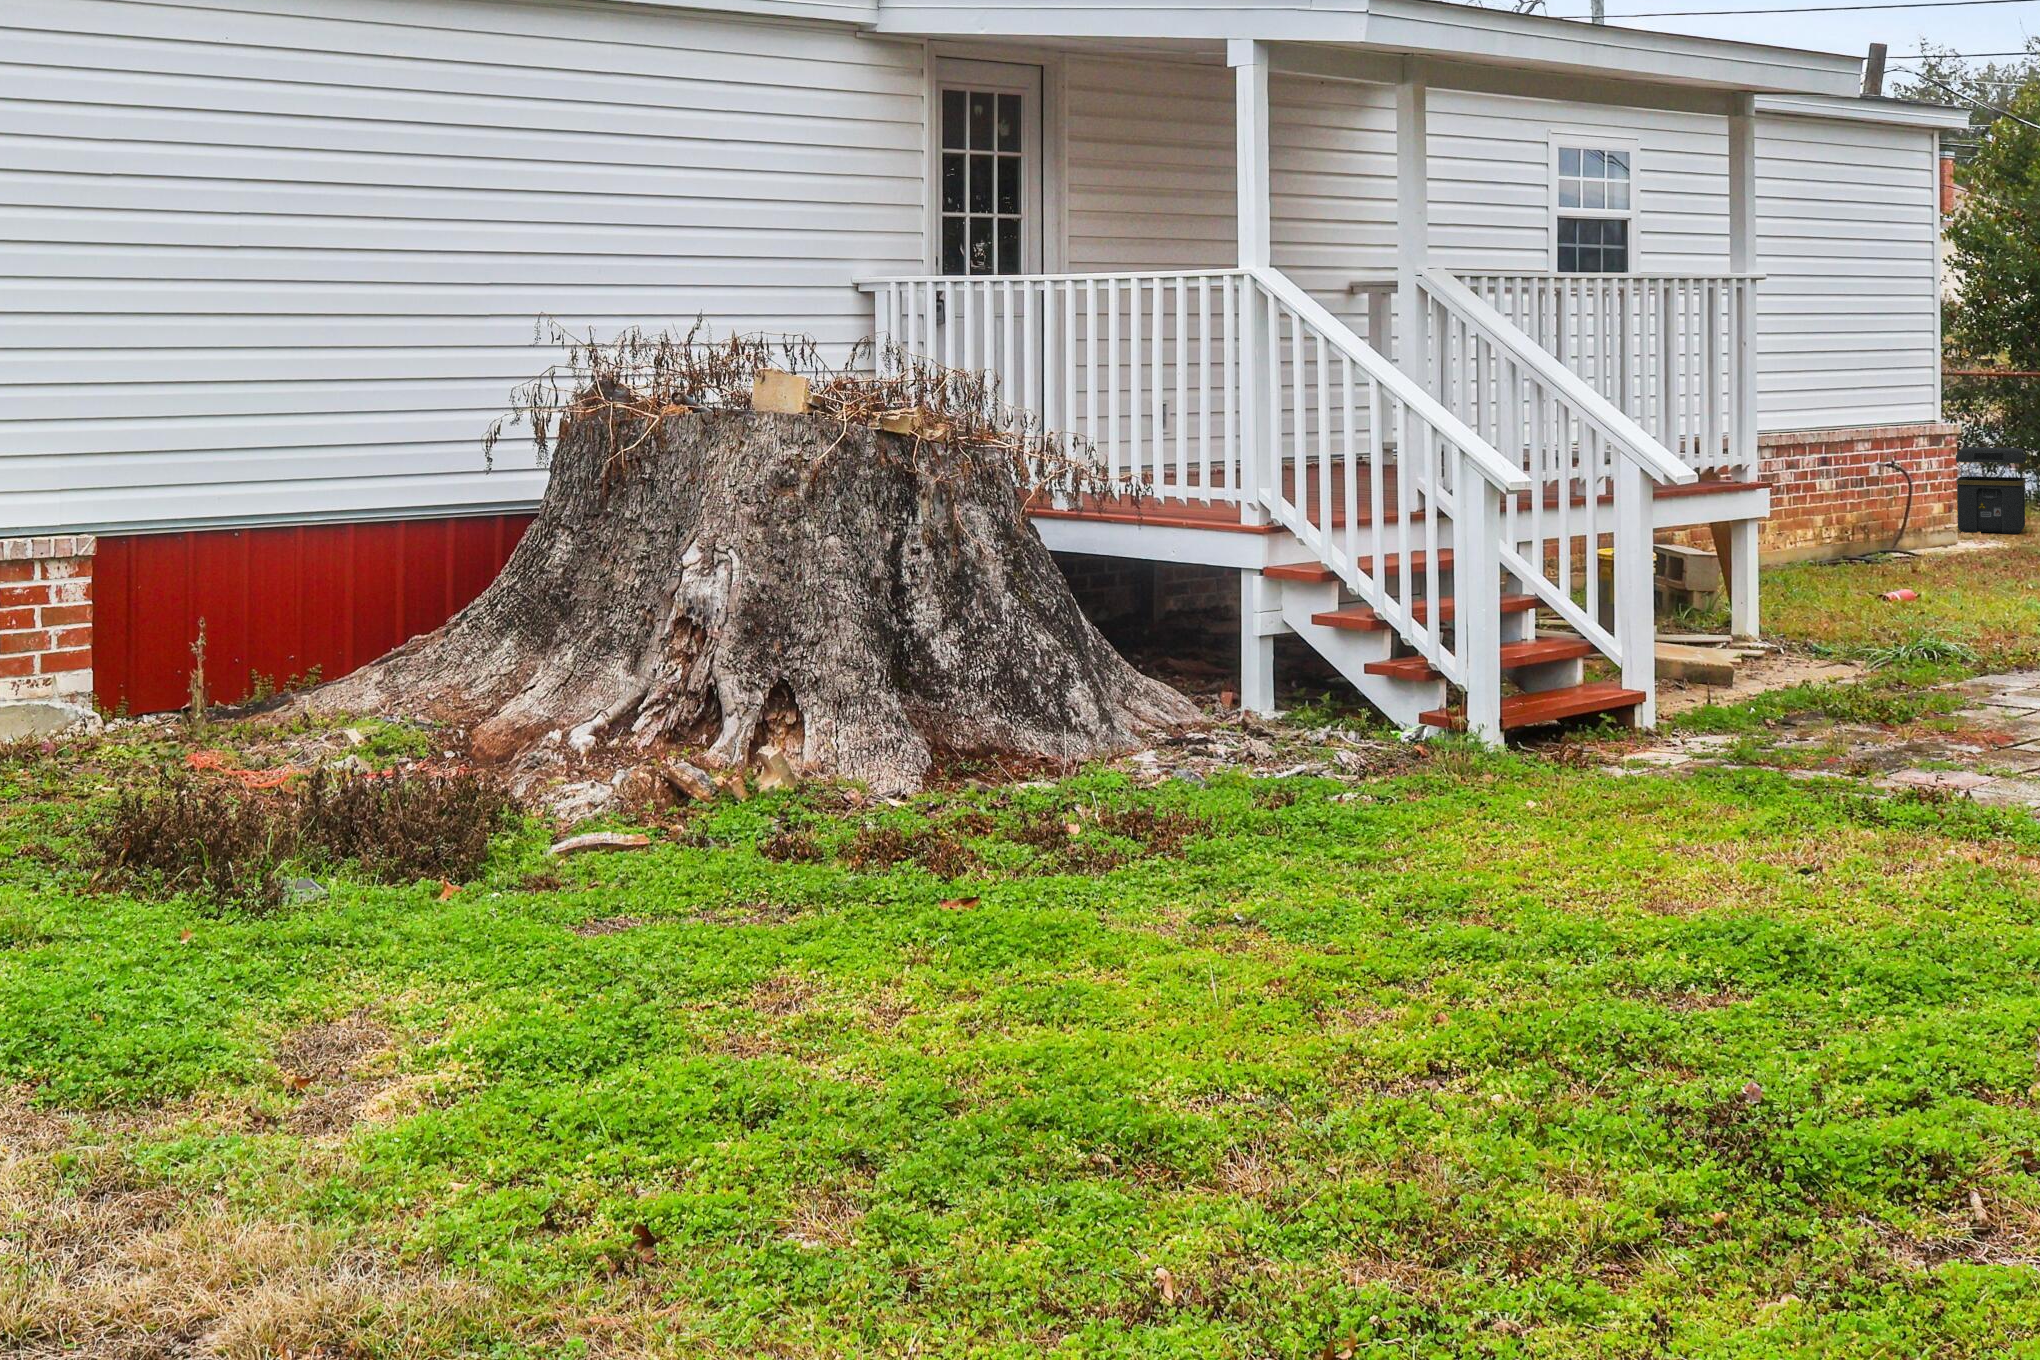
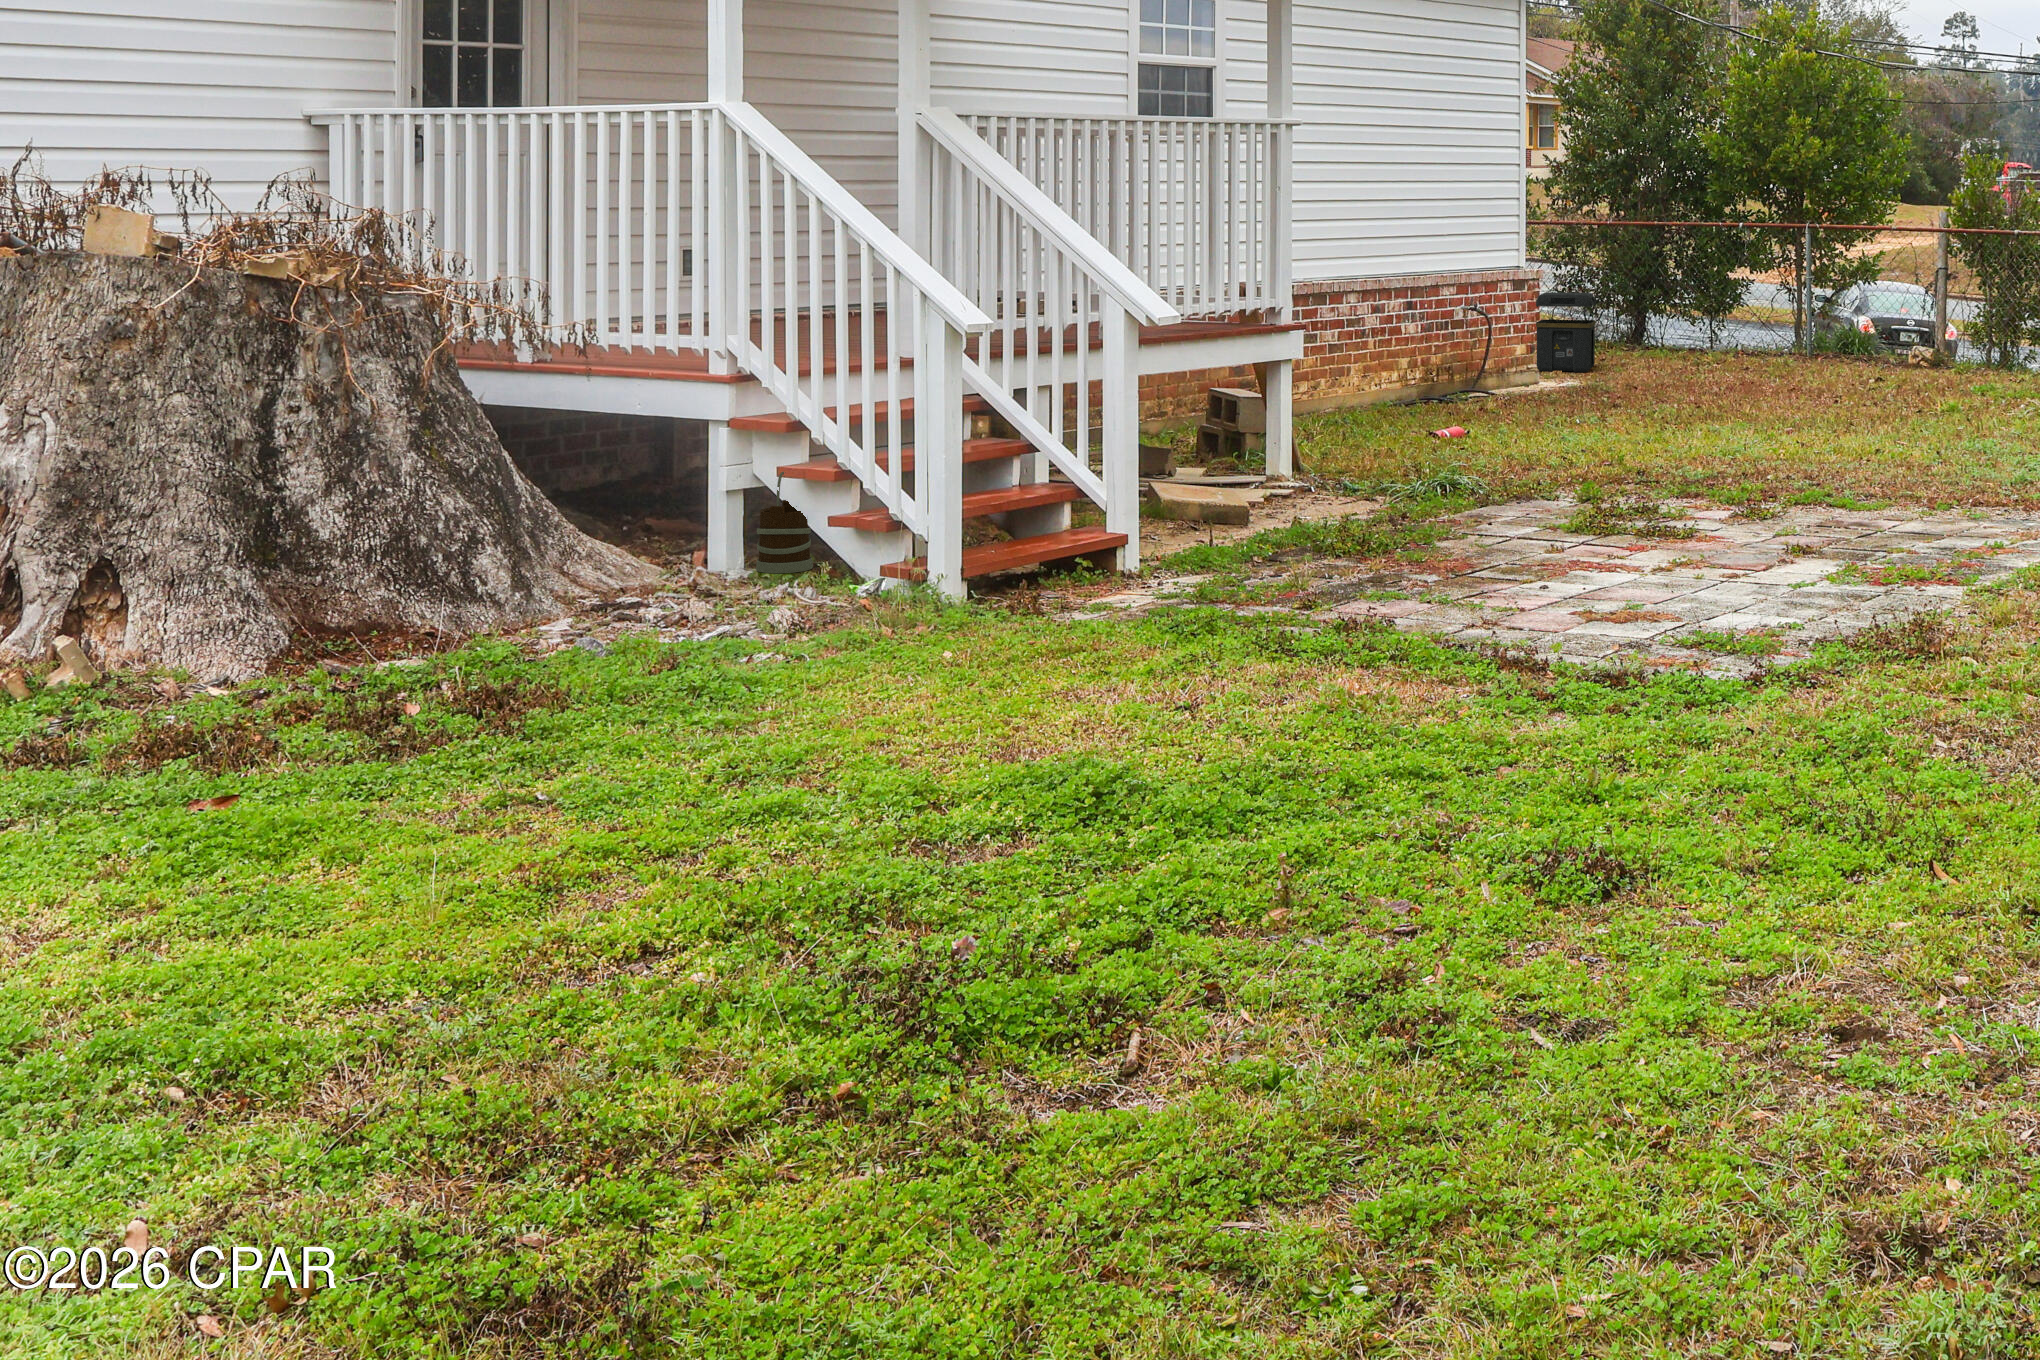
wooden bucket: none [1287,619,1341,718] -> present [756,472,813,573]

